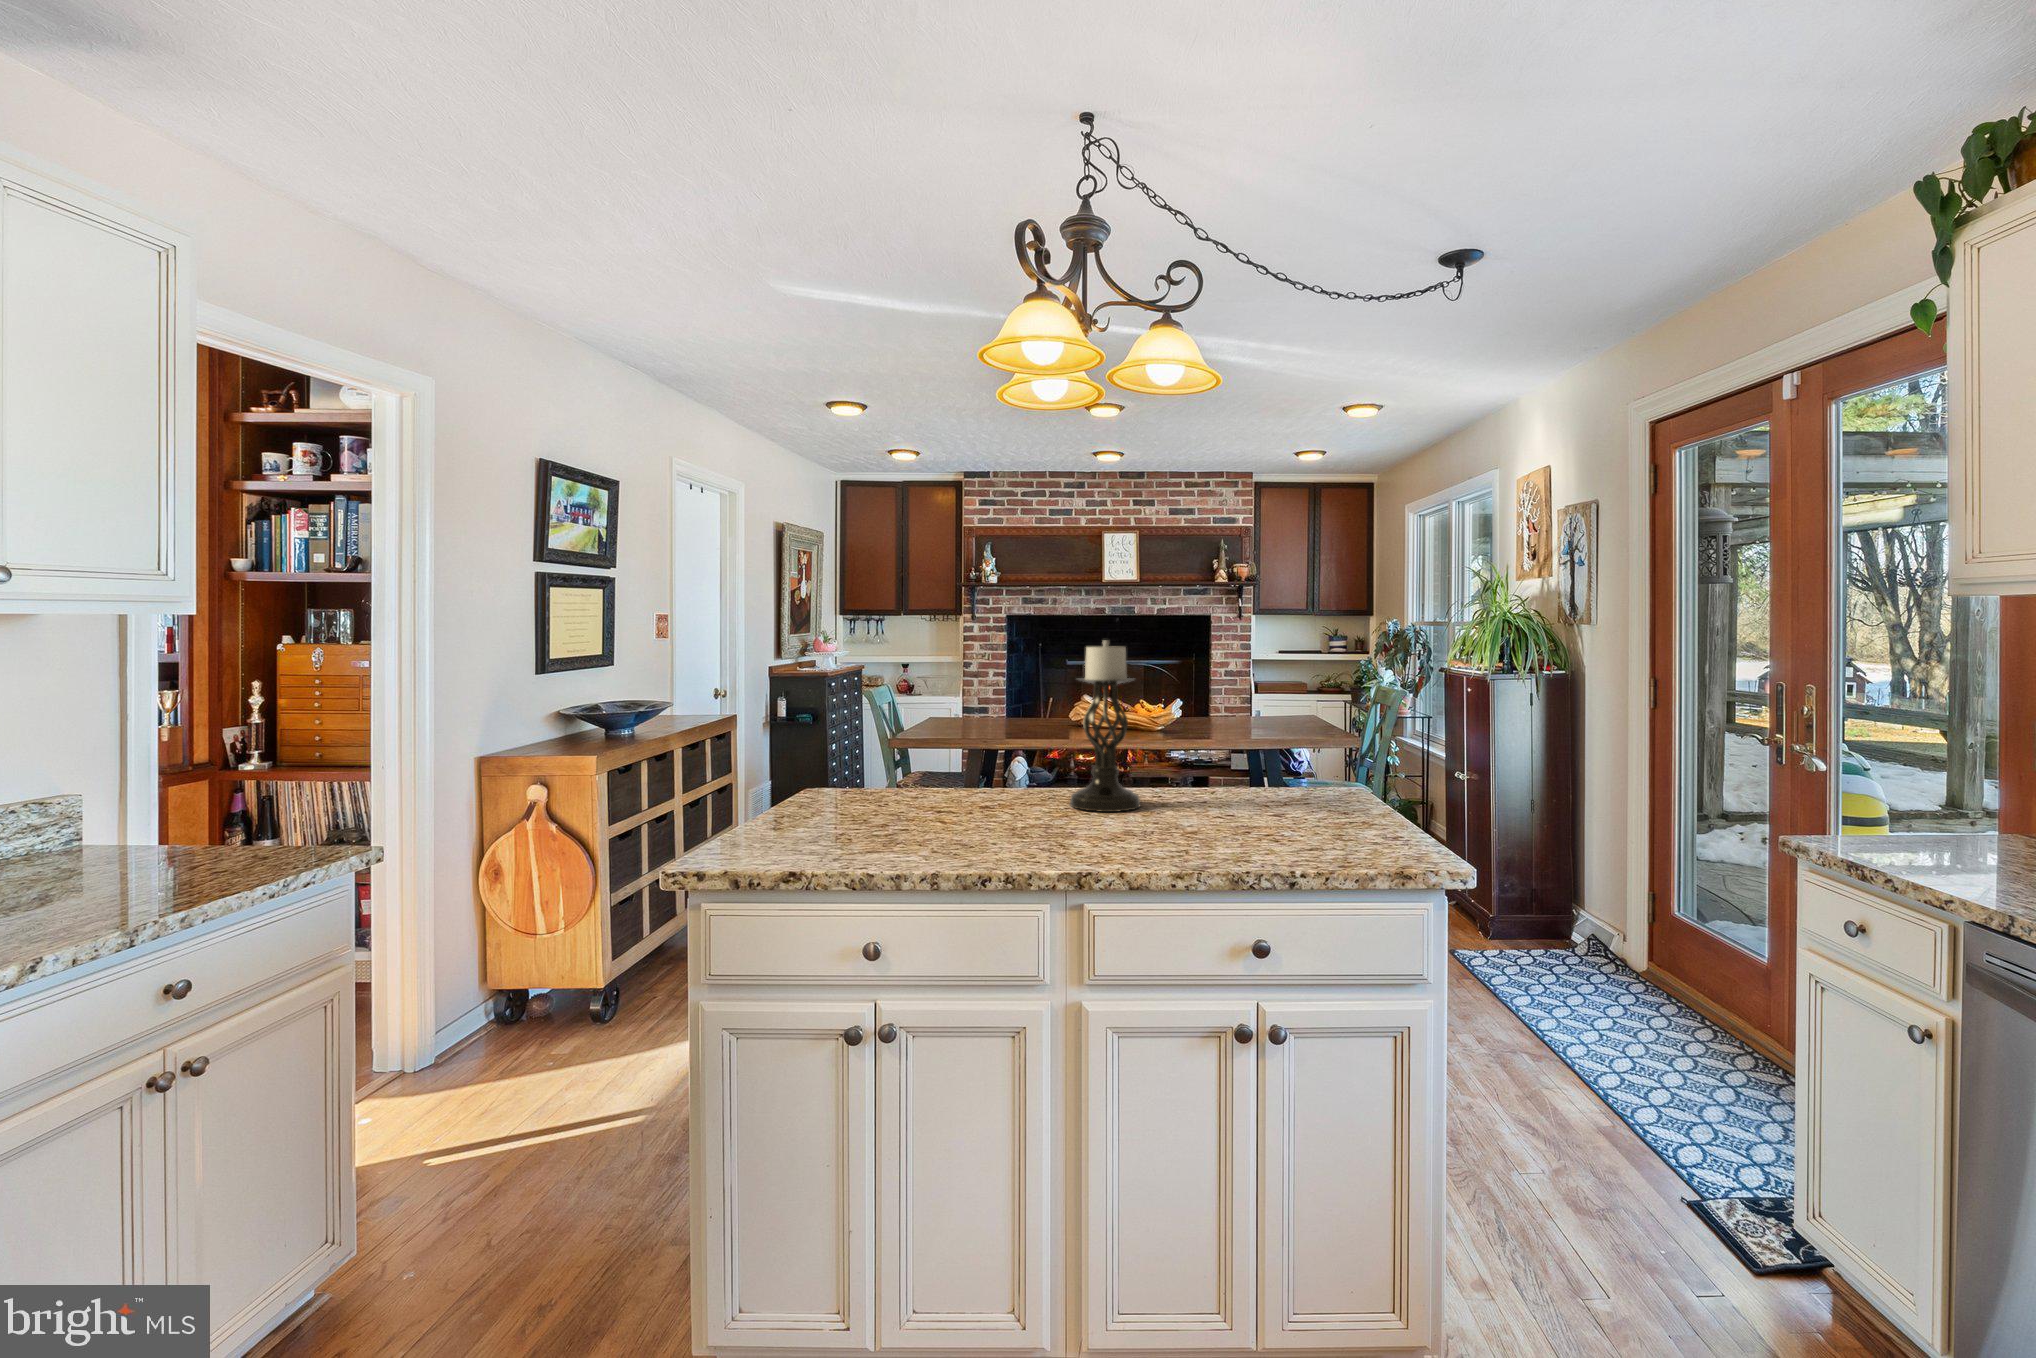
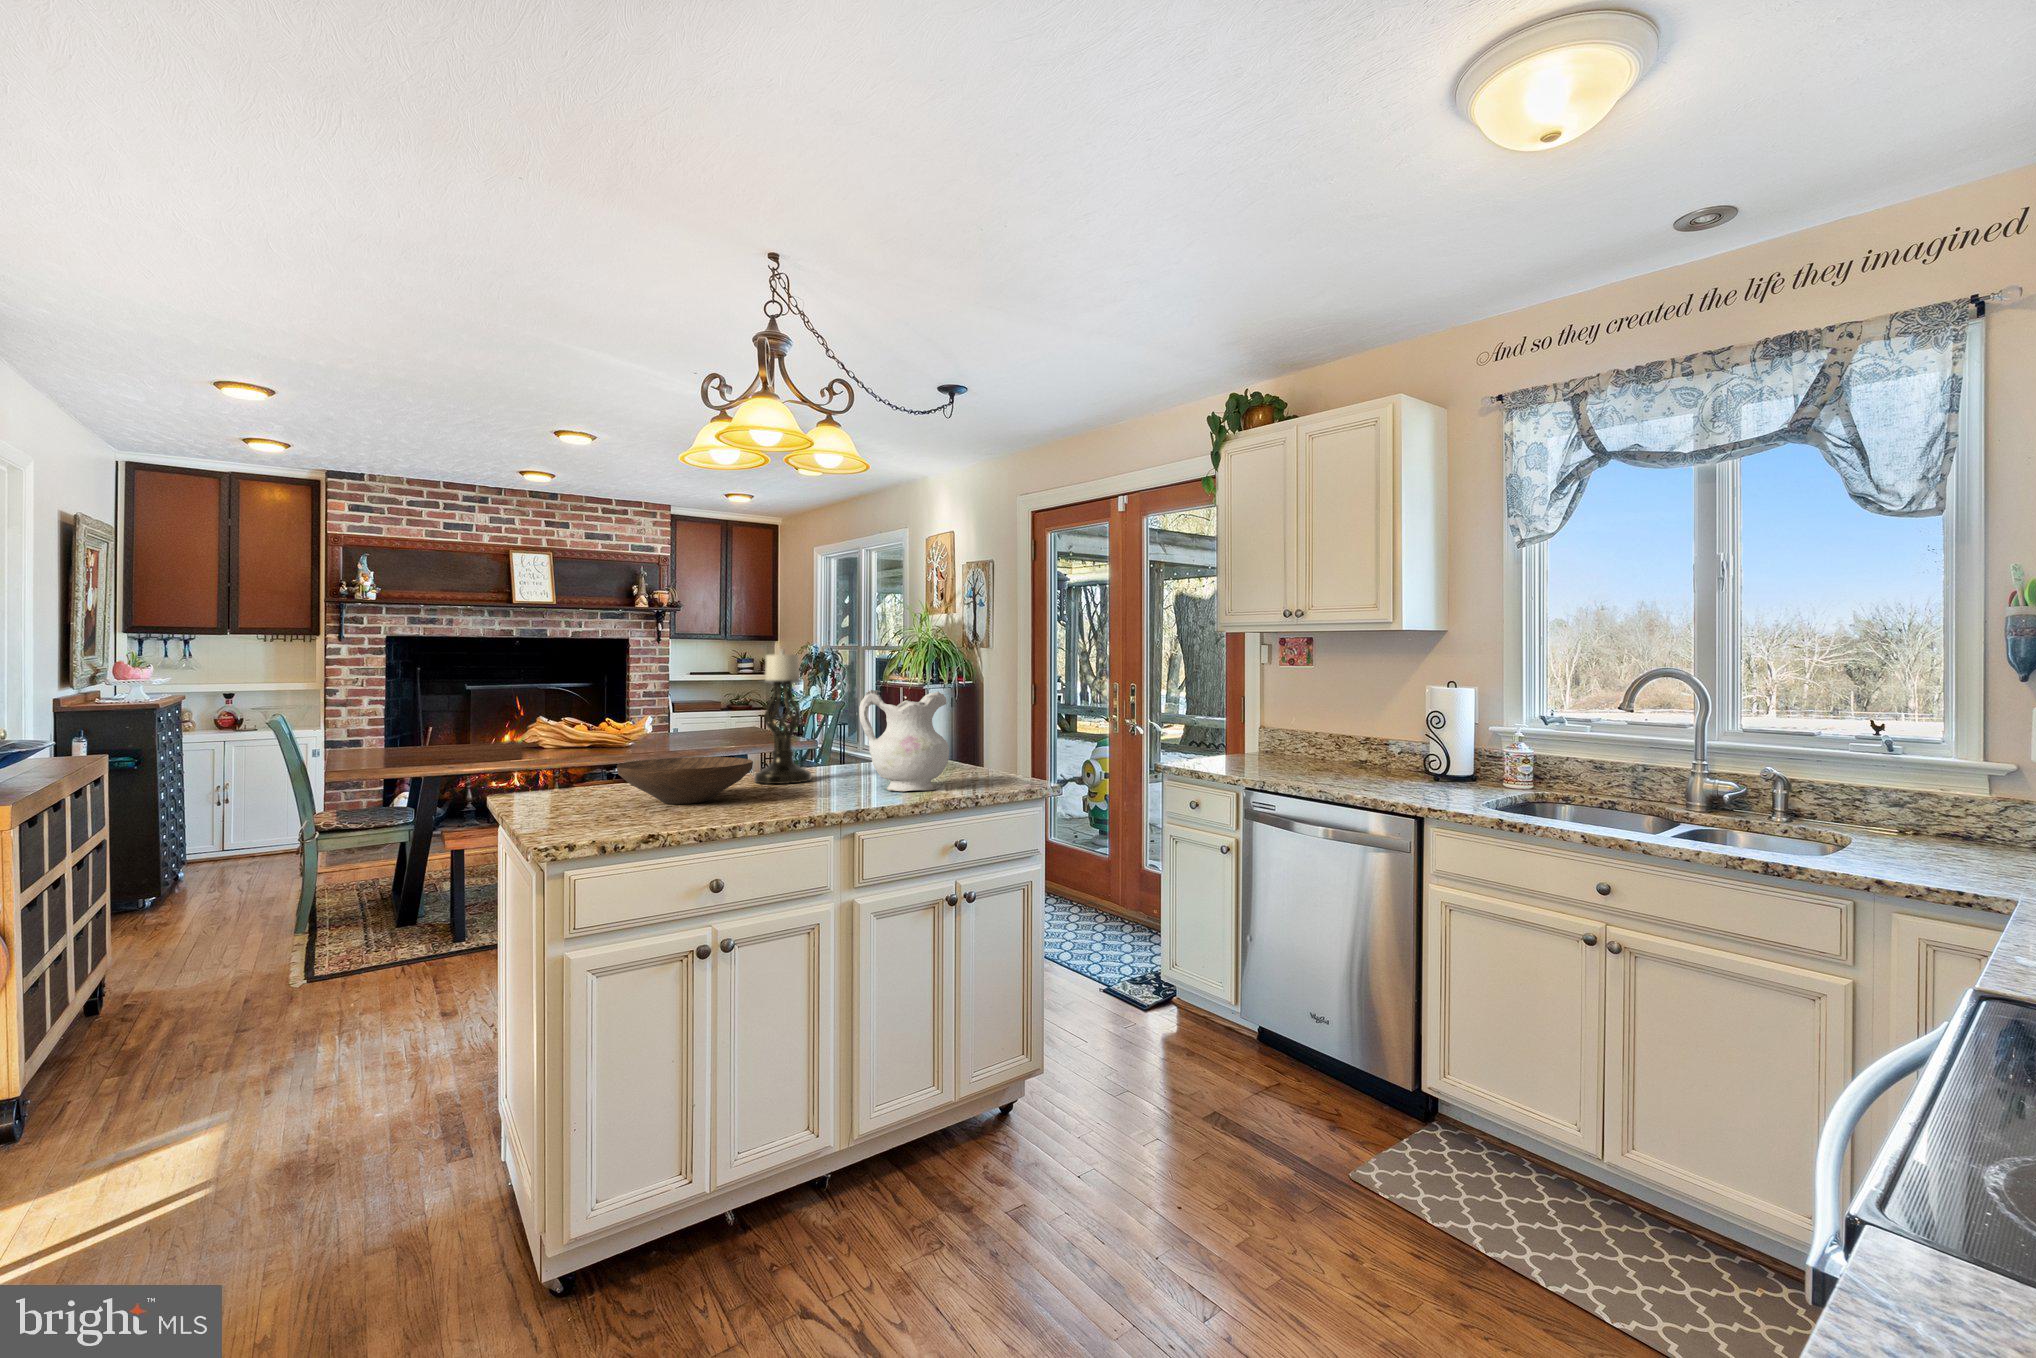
ceramic pitcher: none [1147,700,1272,853] -> present [859,690,949,791]
wooden bowl: none [858,769,1014,830] -> present [617,757,753,804]

